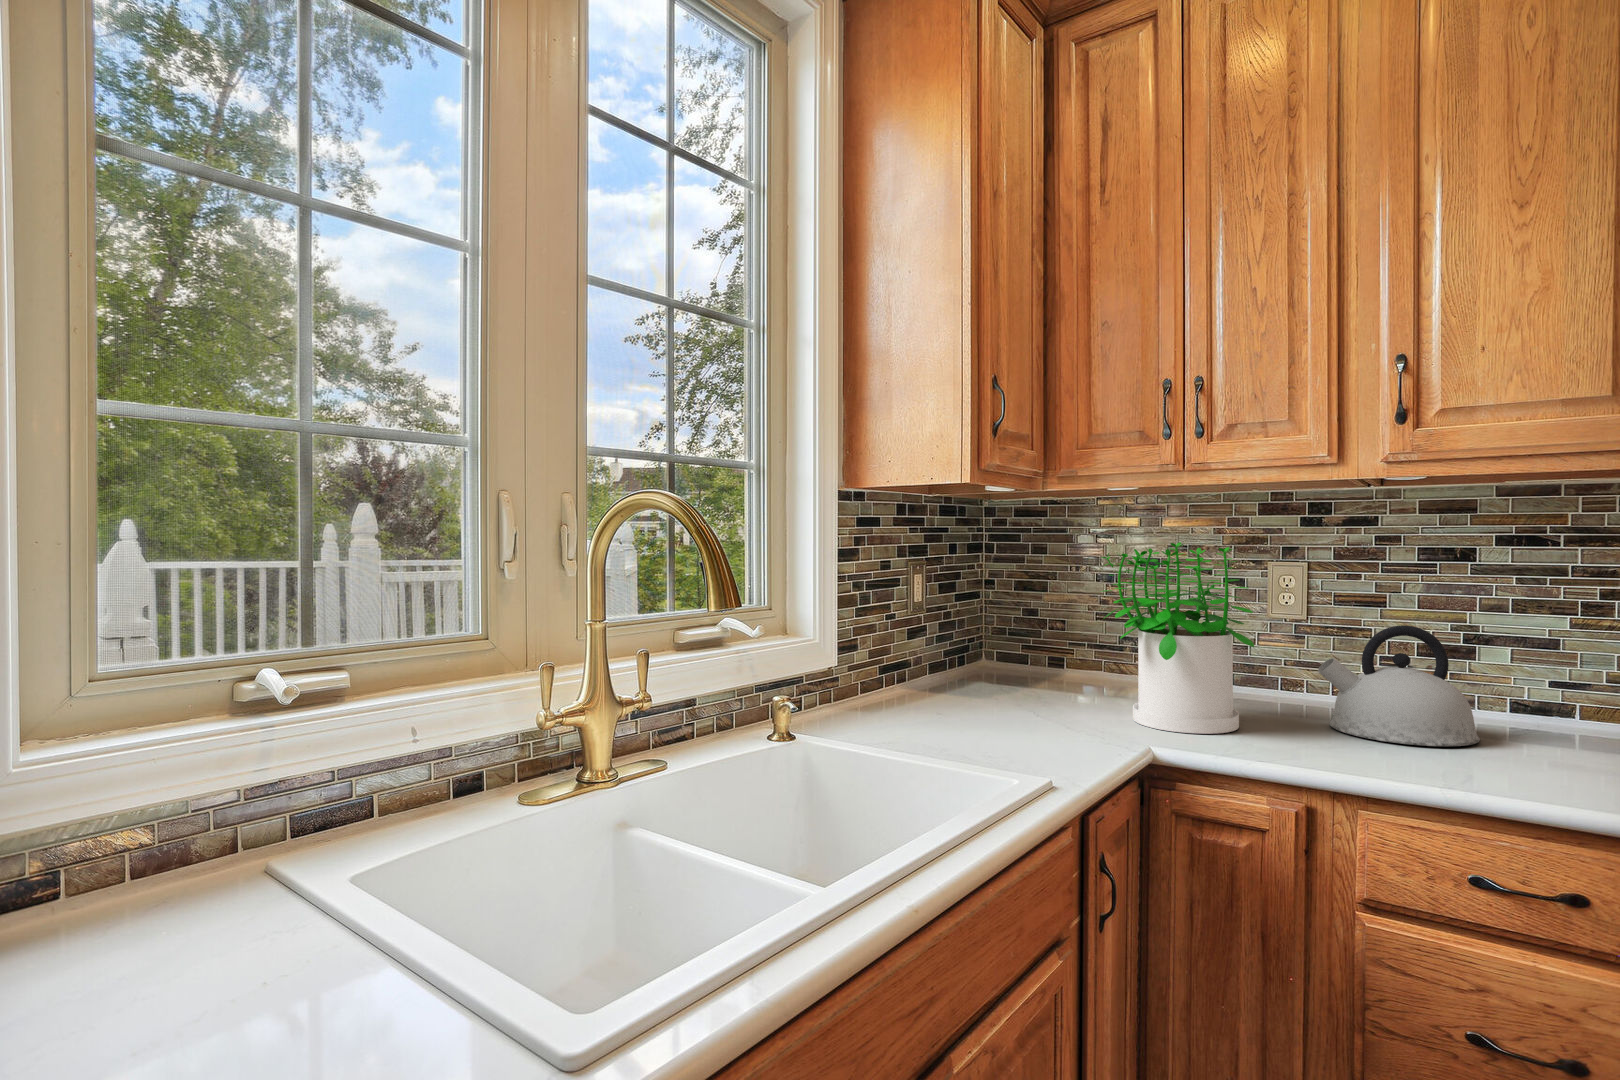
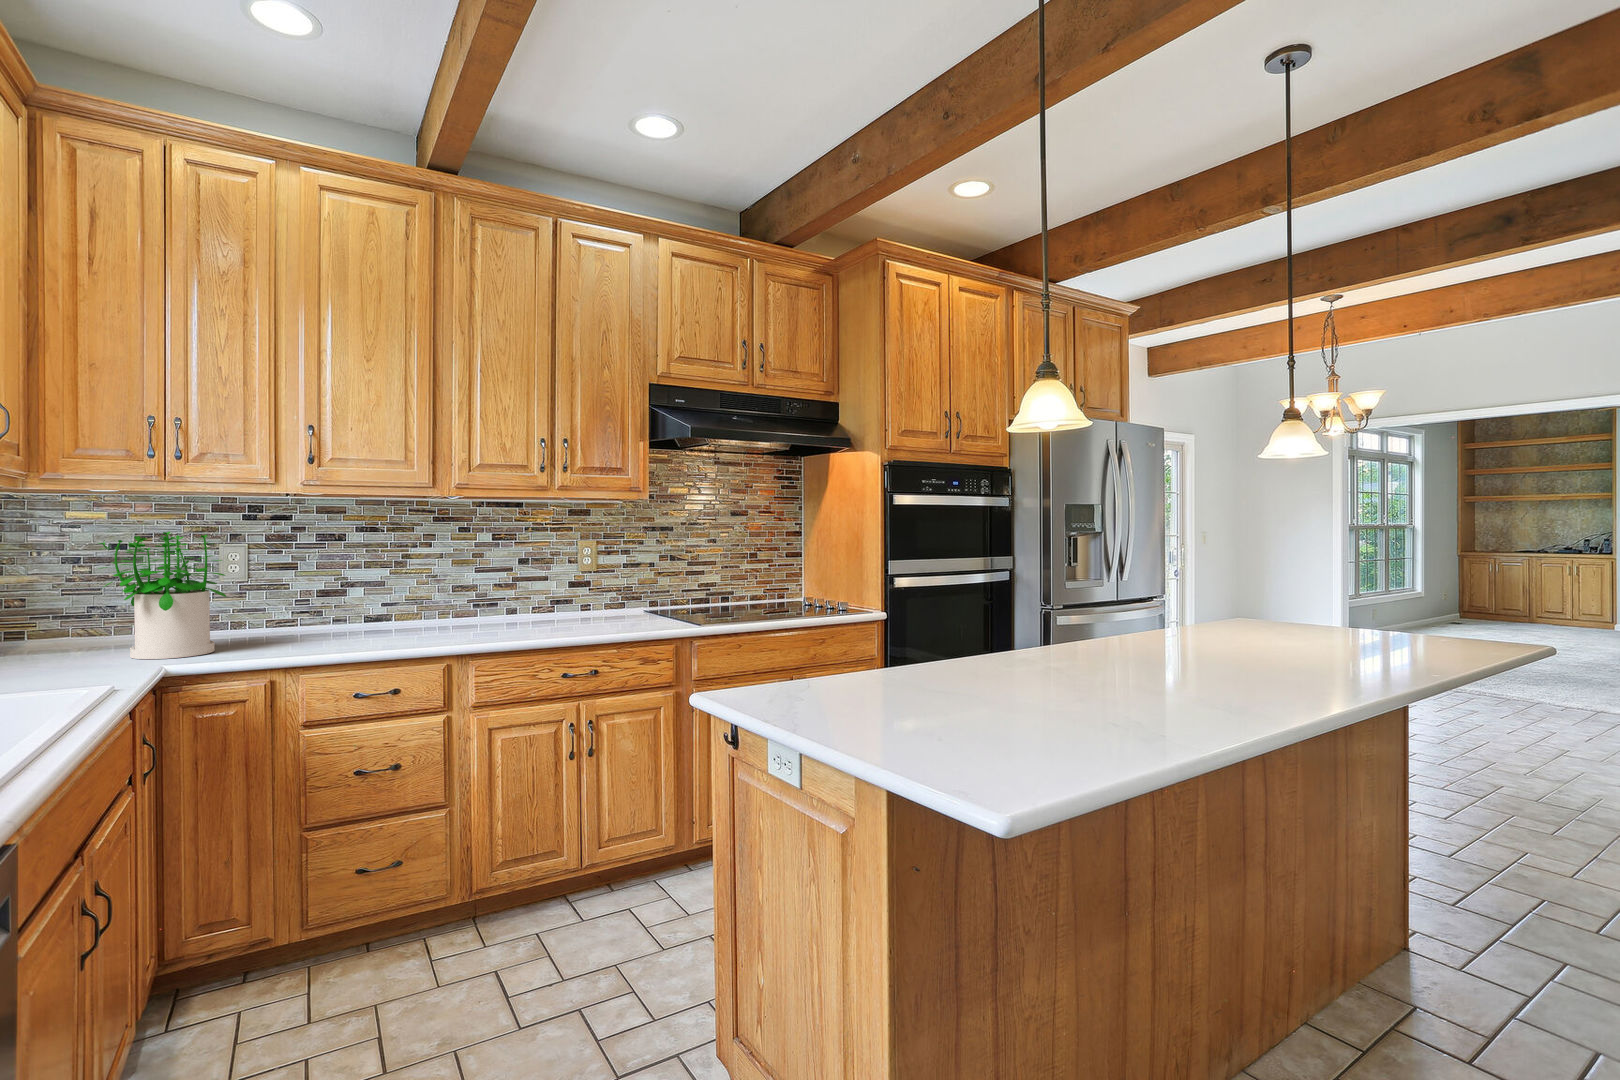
kettle: present [1318,625,1480,746] -> none [264,578,352,643]

